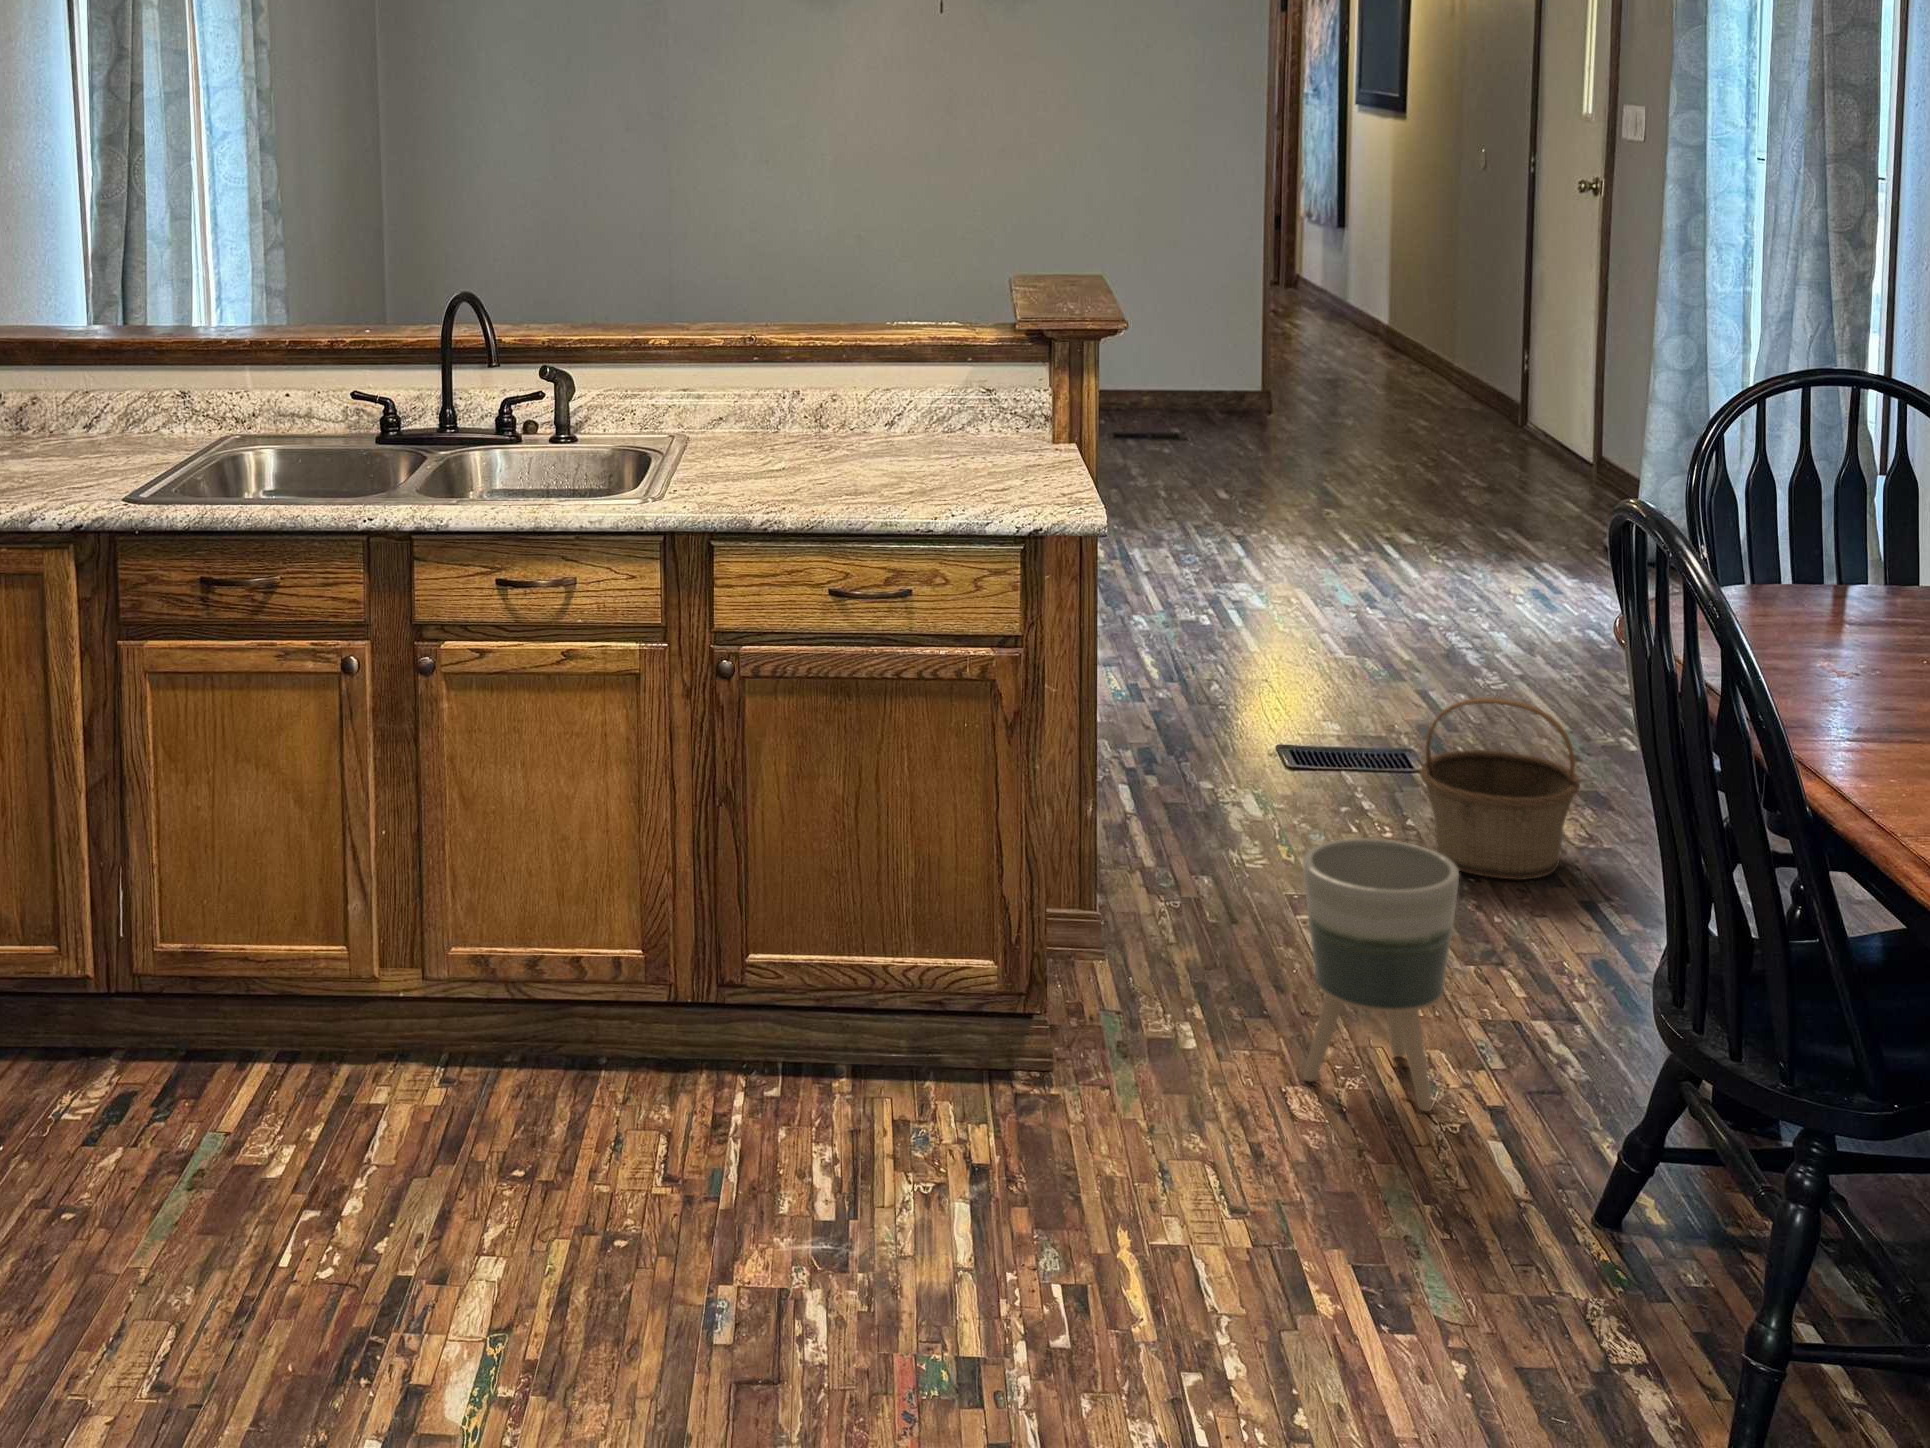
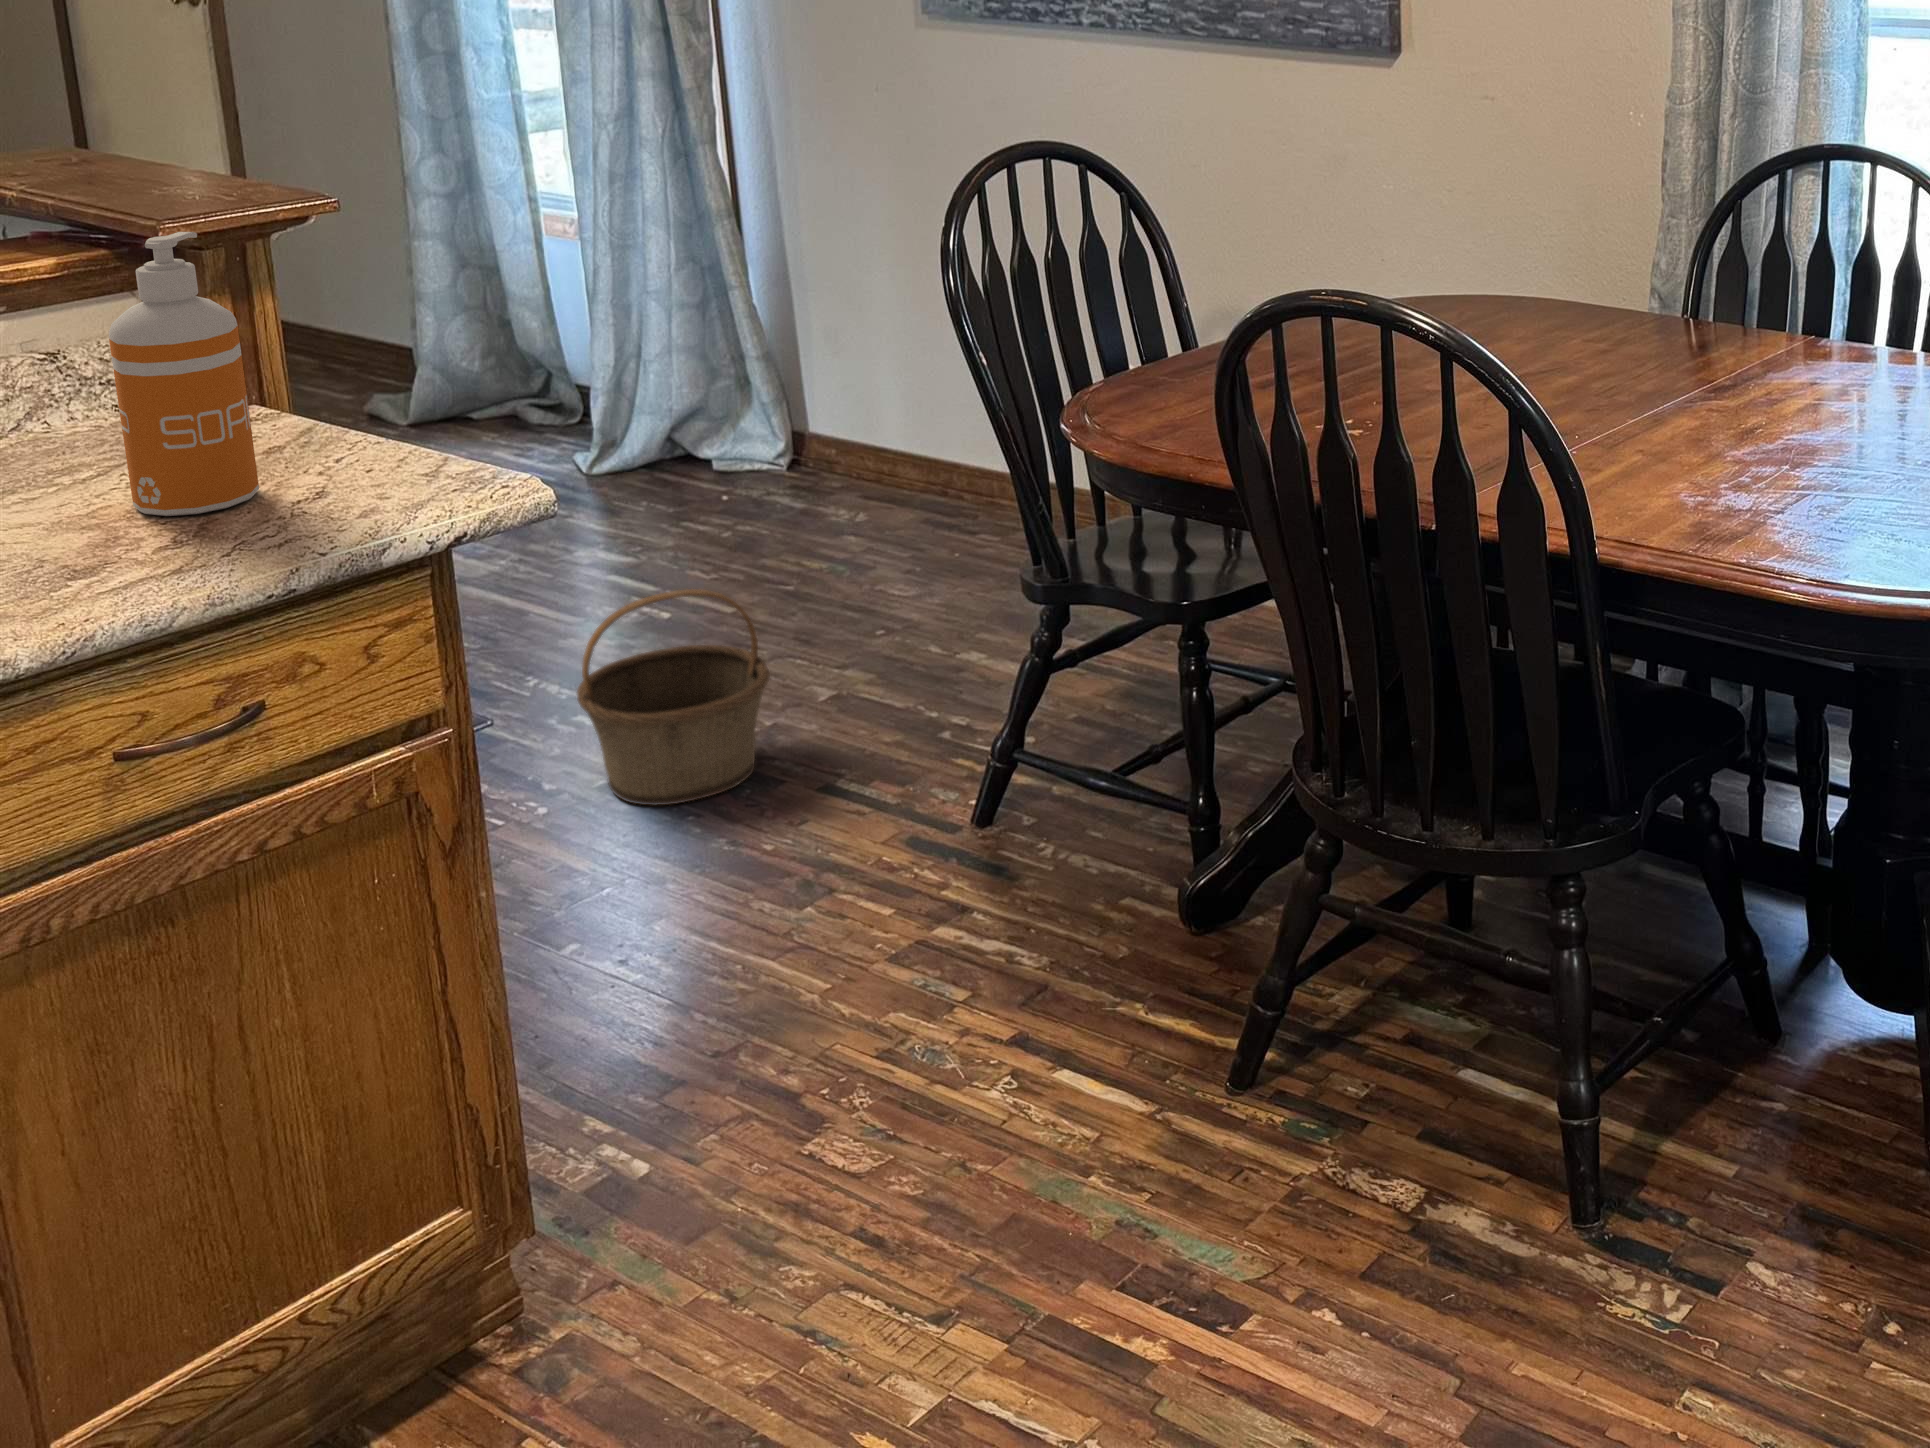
soap dispenser: none [930,312,997,481] -> present [109,232,259,516]
planter: present [1303,838,1459,1111] -> none [771,788,973,1122]

